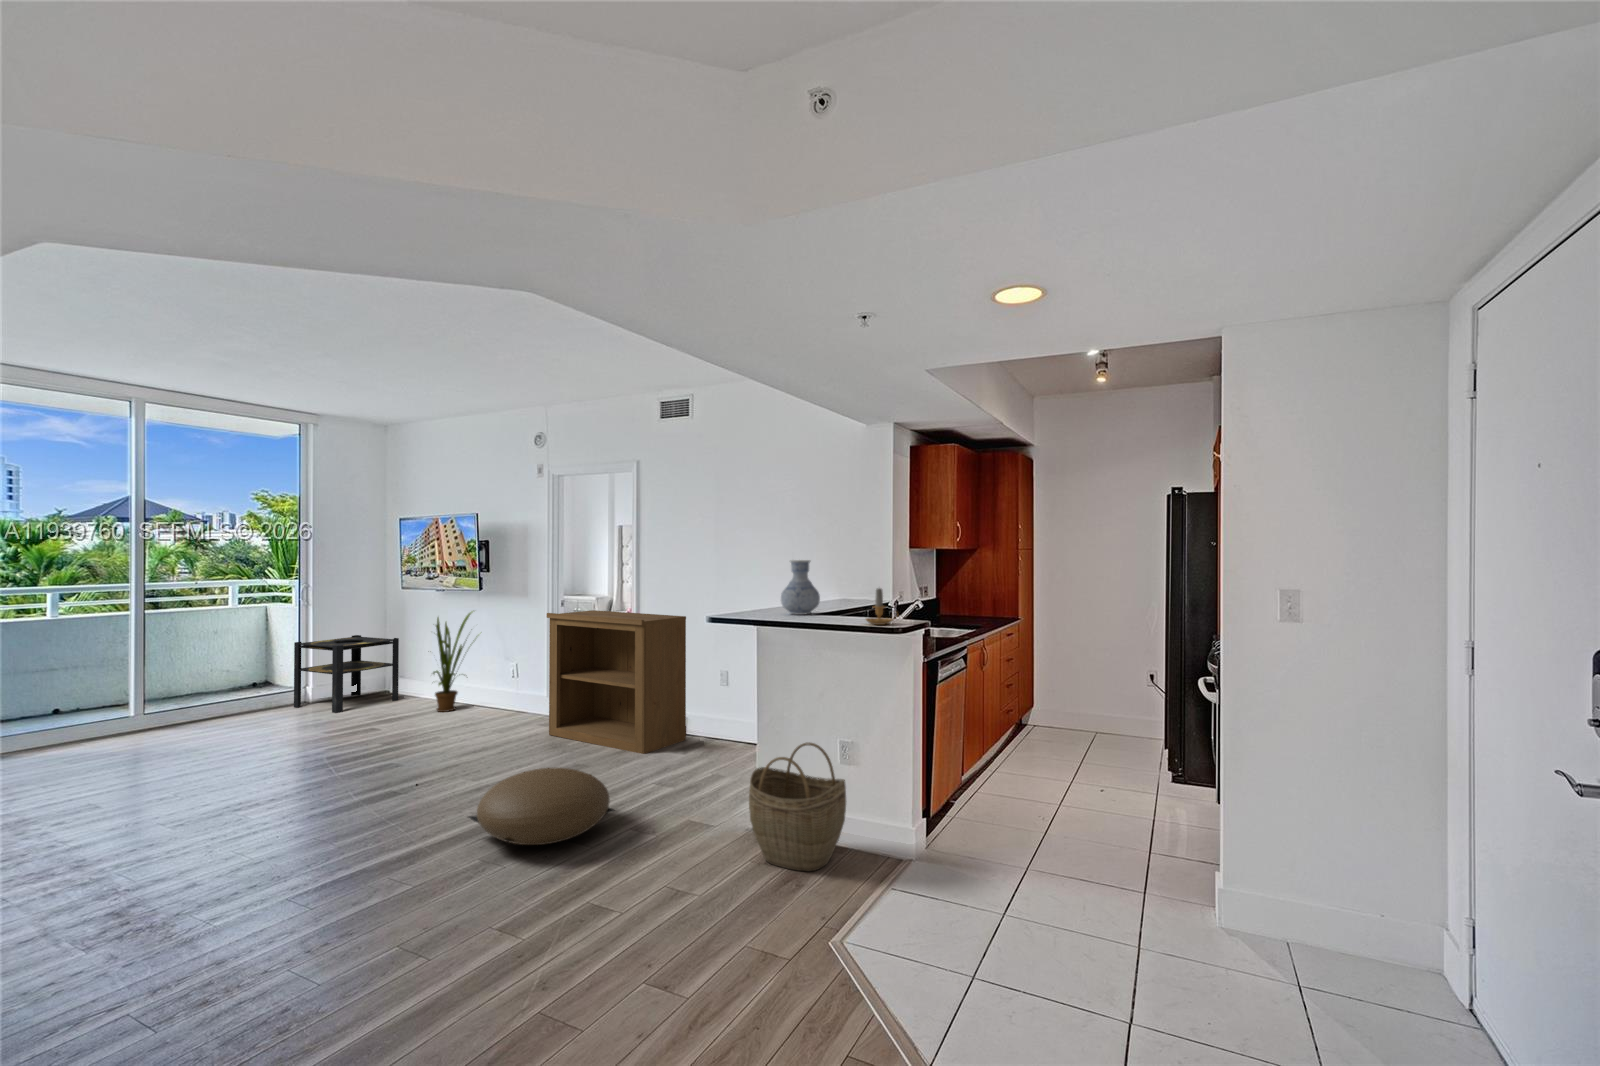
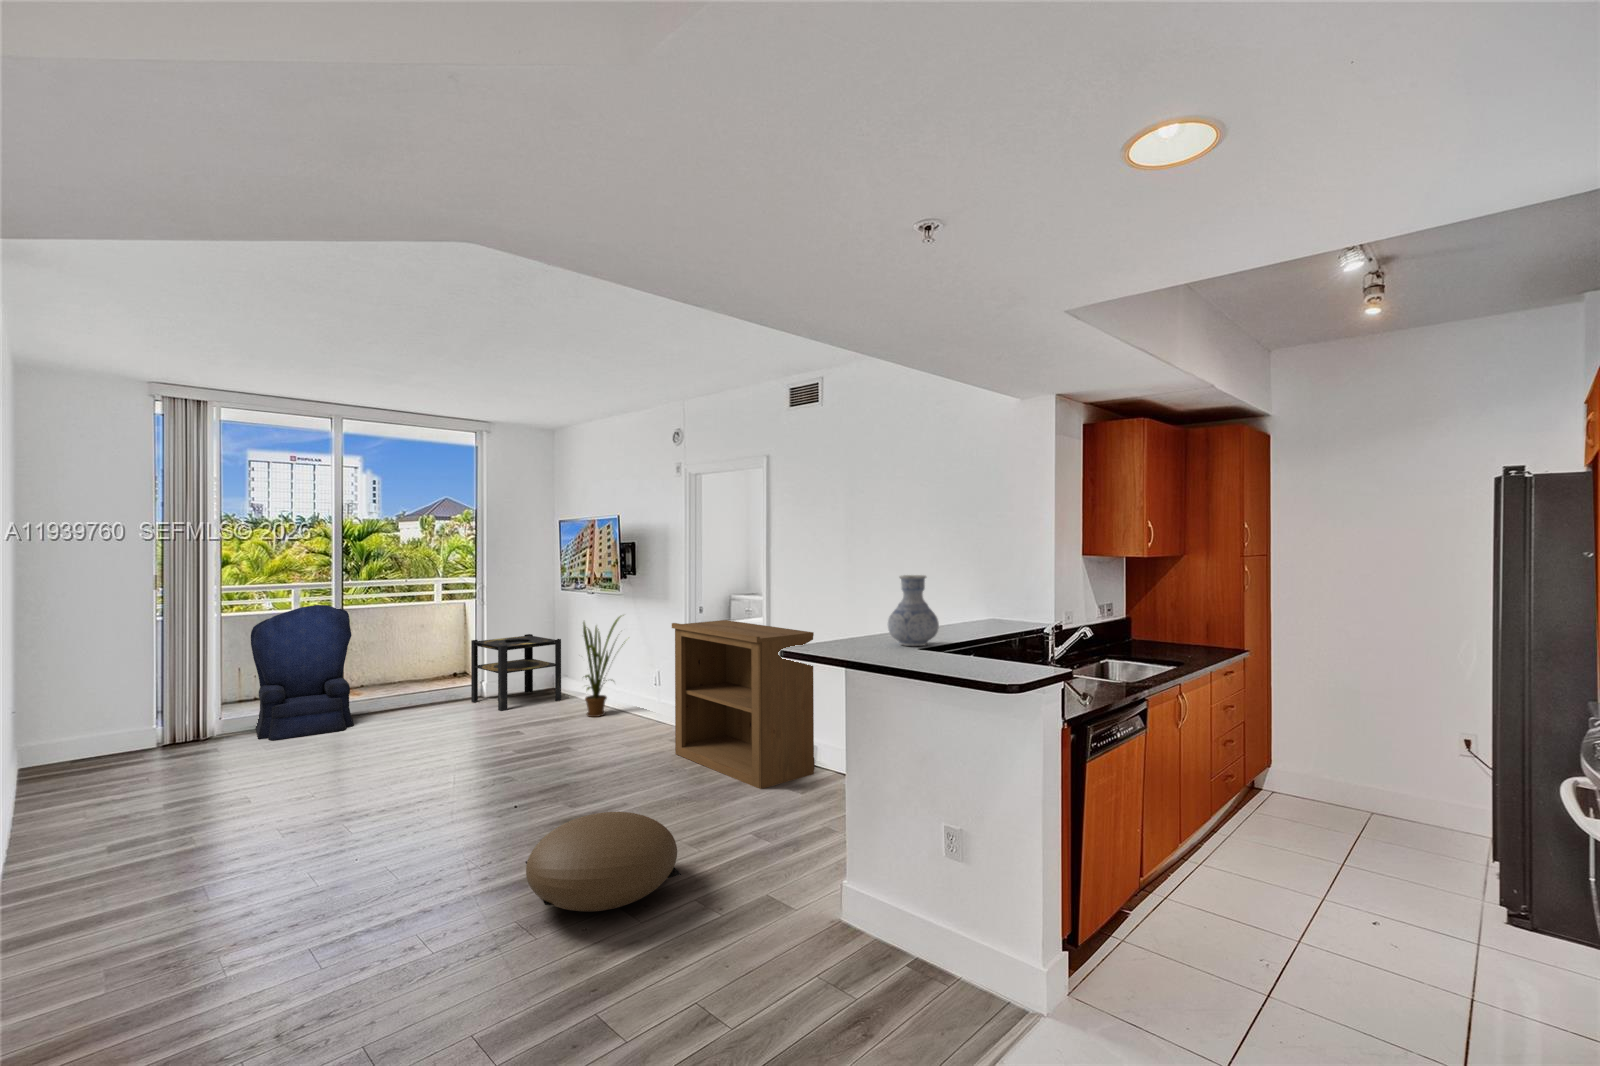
candle: present [866,588,894,625] -> none [977,618,1027,673]
armchair: none [27,607,164,756] -> present [251,605,353,740]
woven basket: present [749,742,846,871] -> none [816,824,947,1010]

